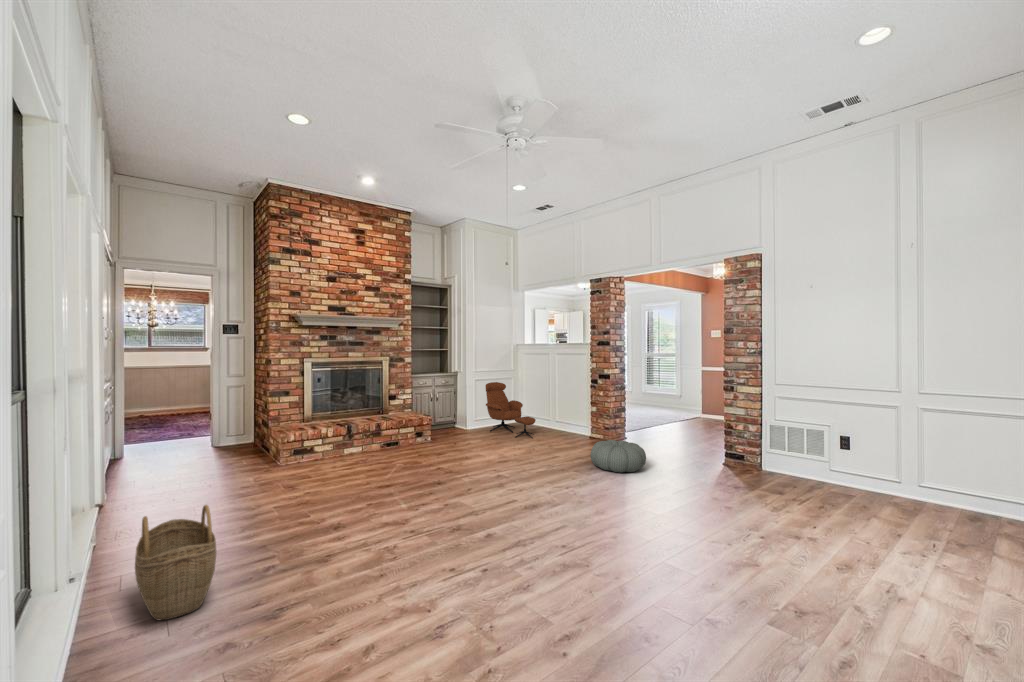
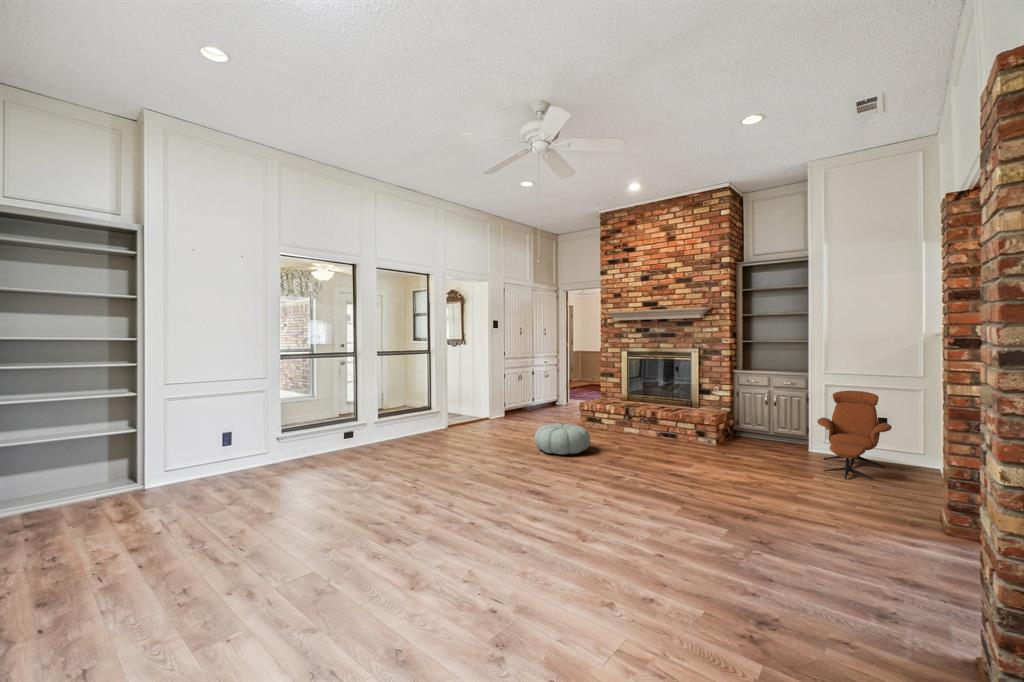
pouf: present [590,440,646,472] -> present [534,424,590,455]
woven basket: present [135,505,216,620] -> none [367,400,407,447]

